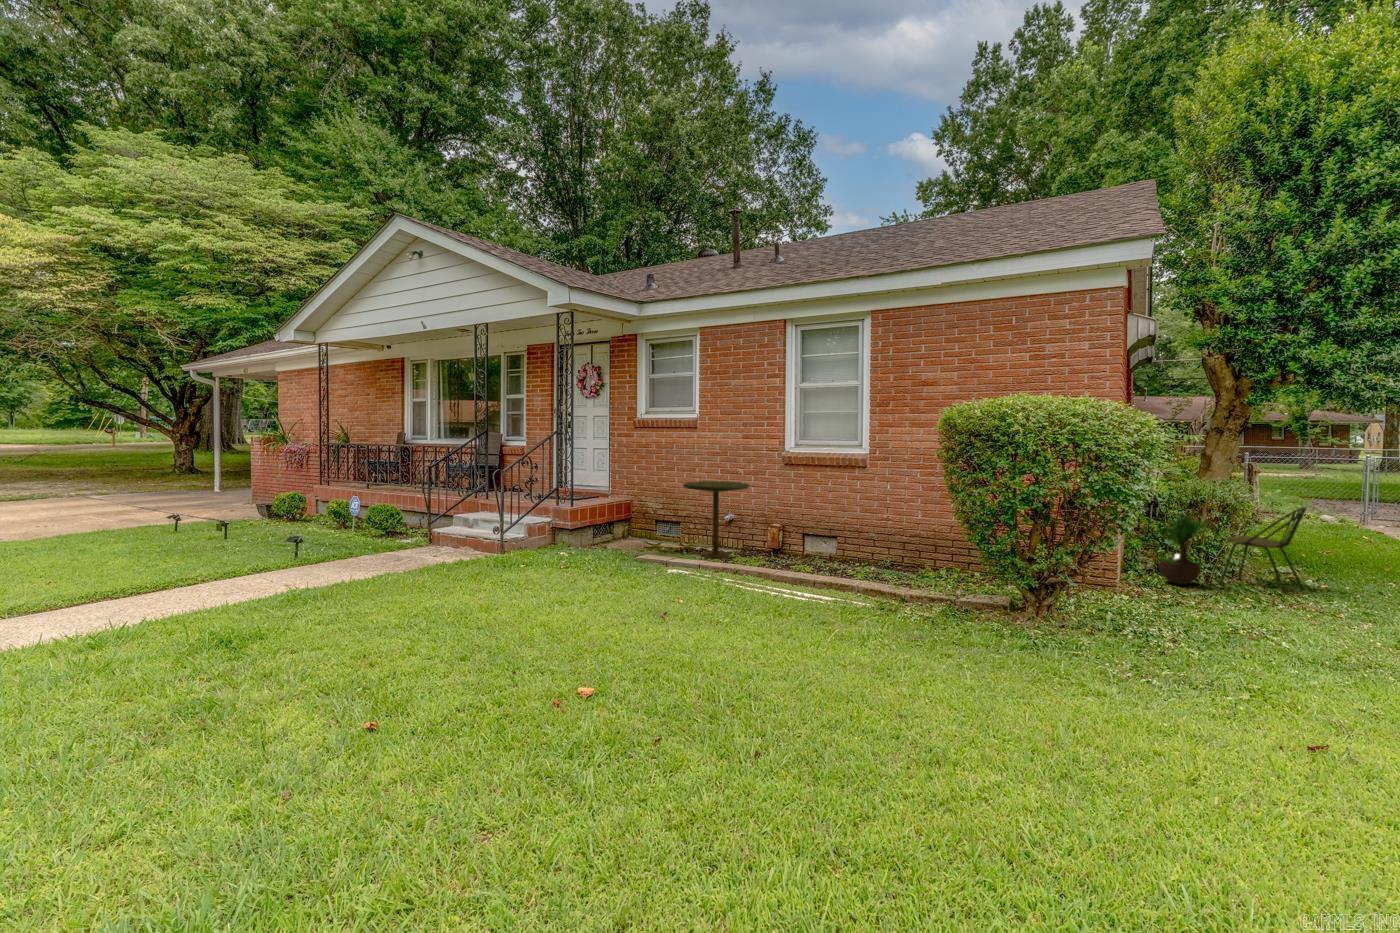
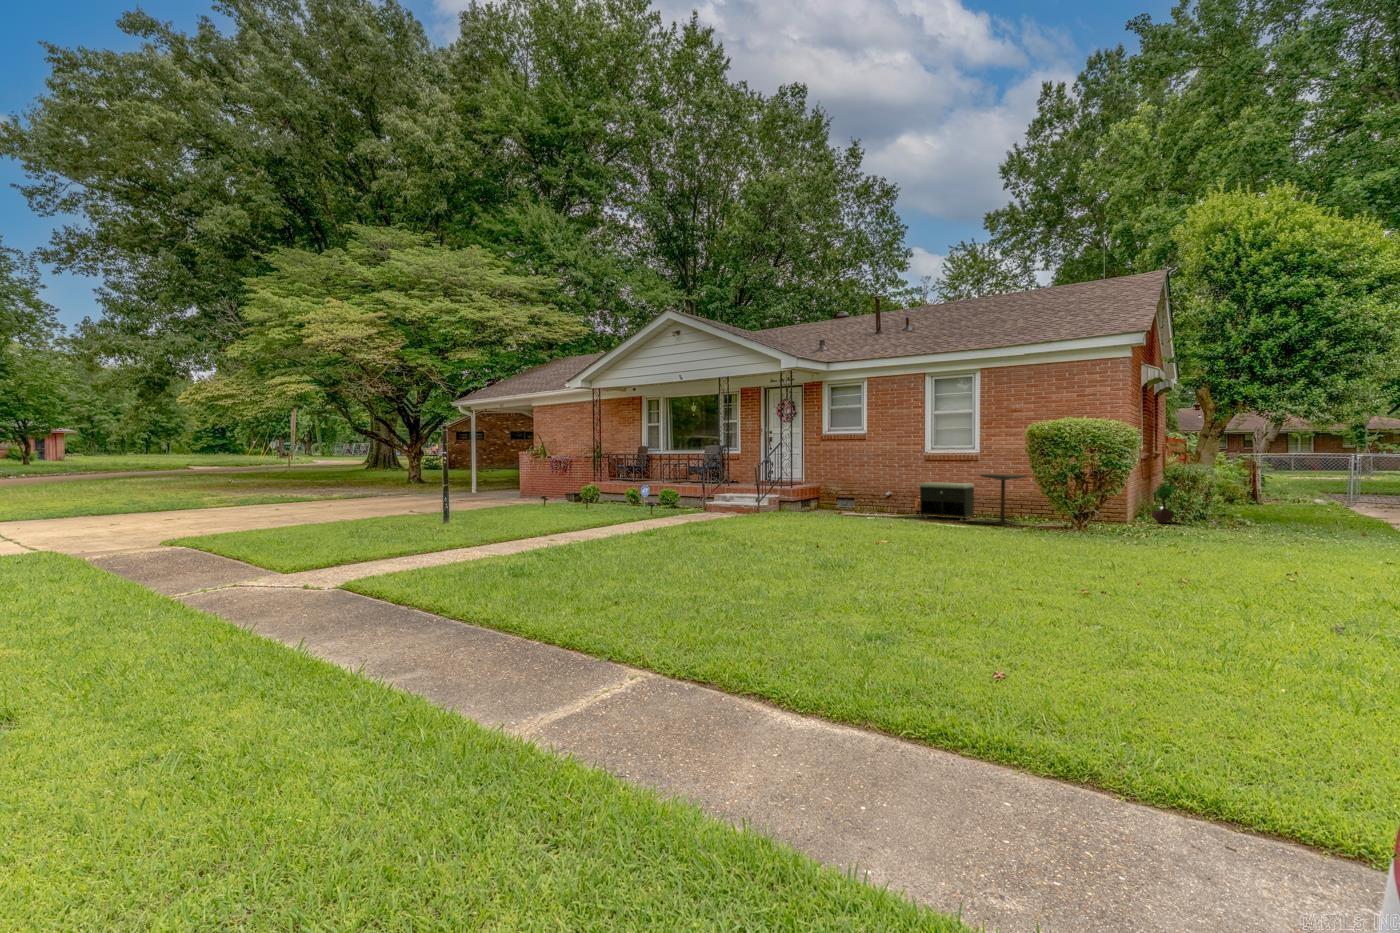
pedestal table: present [683,481,749,558] -> present [980,474,1027,523]
storage bench: none [765,499,854,569] -> present [920,482,974,520]
chair: present [1220,507,1307,594] -> none [1187,478,1231,525]

